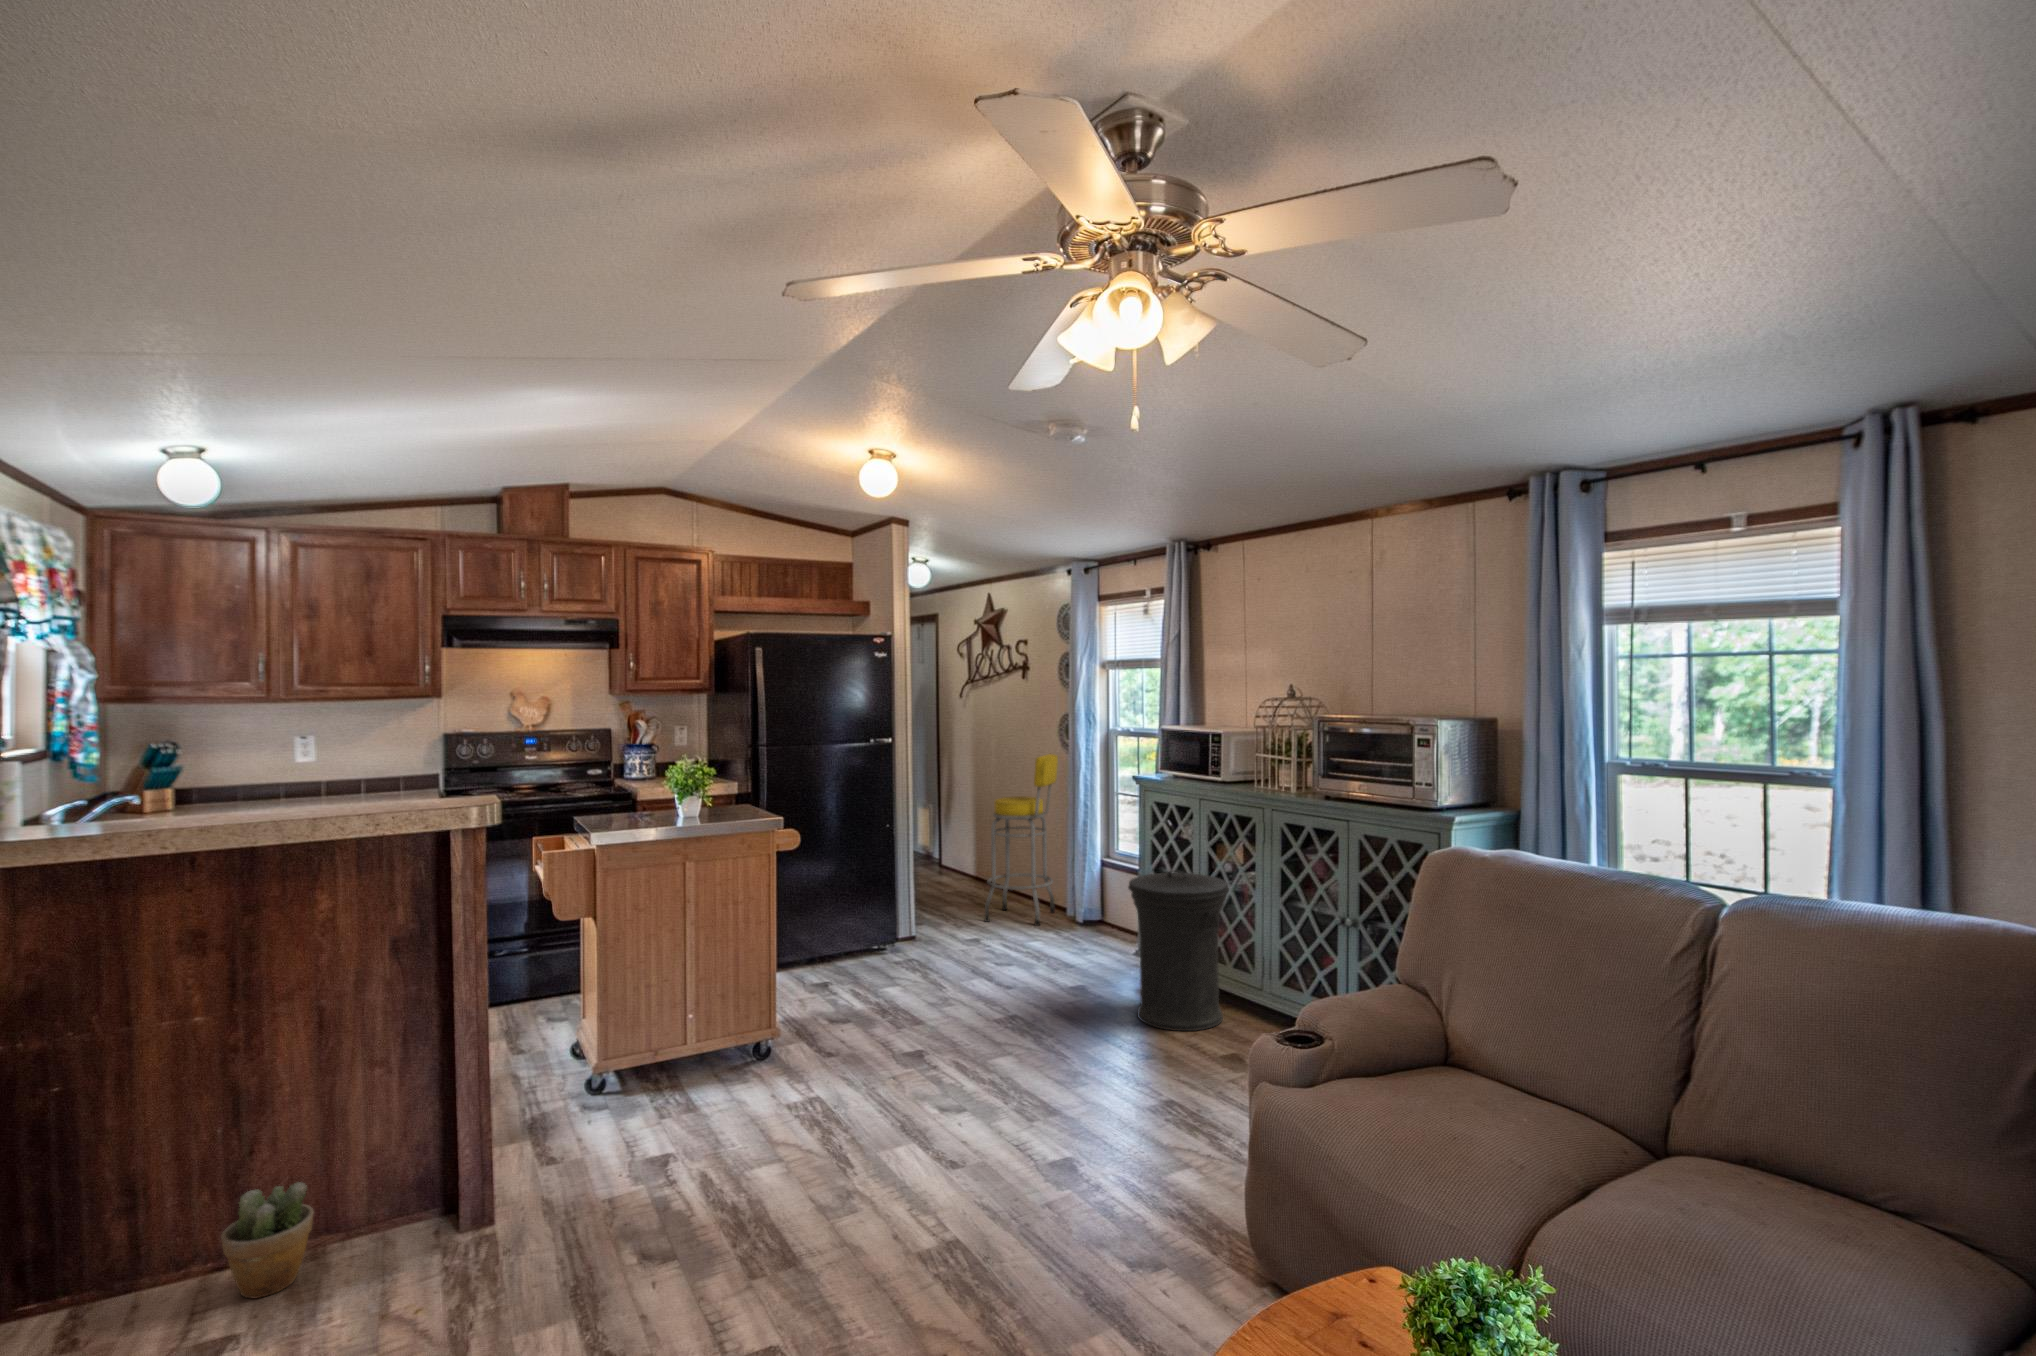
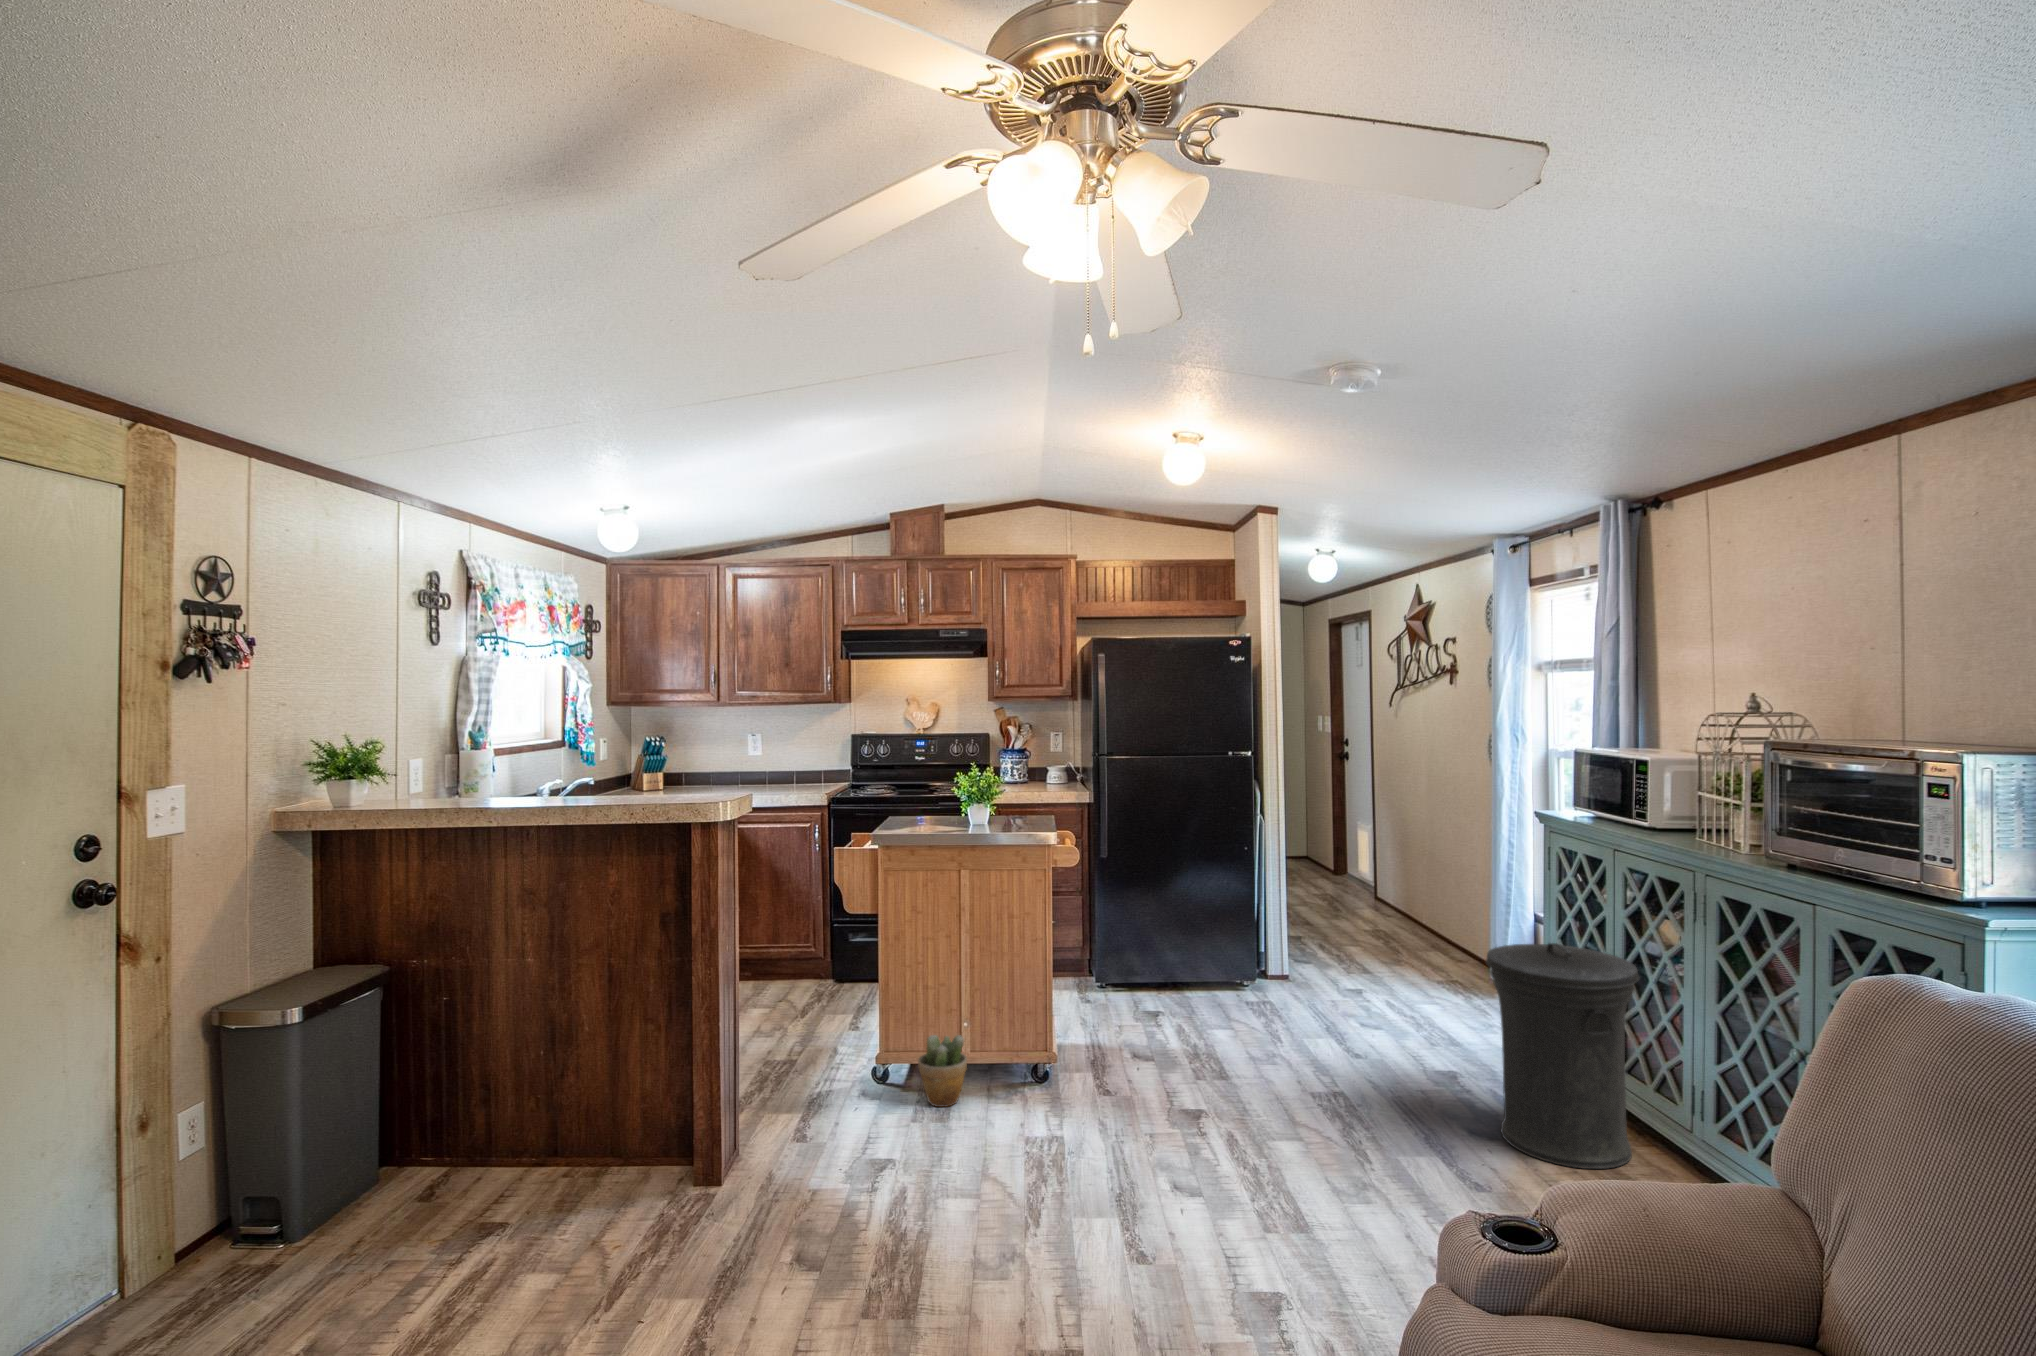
bar stool: present [985,754,1058,926] -> none [1386,775,1485,986]
potted plant: present [221,1182,314,1298] -> present [918,1035,967,1107]

